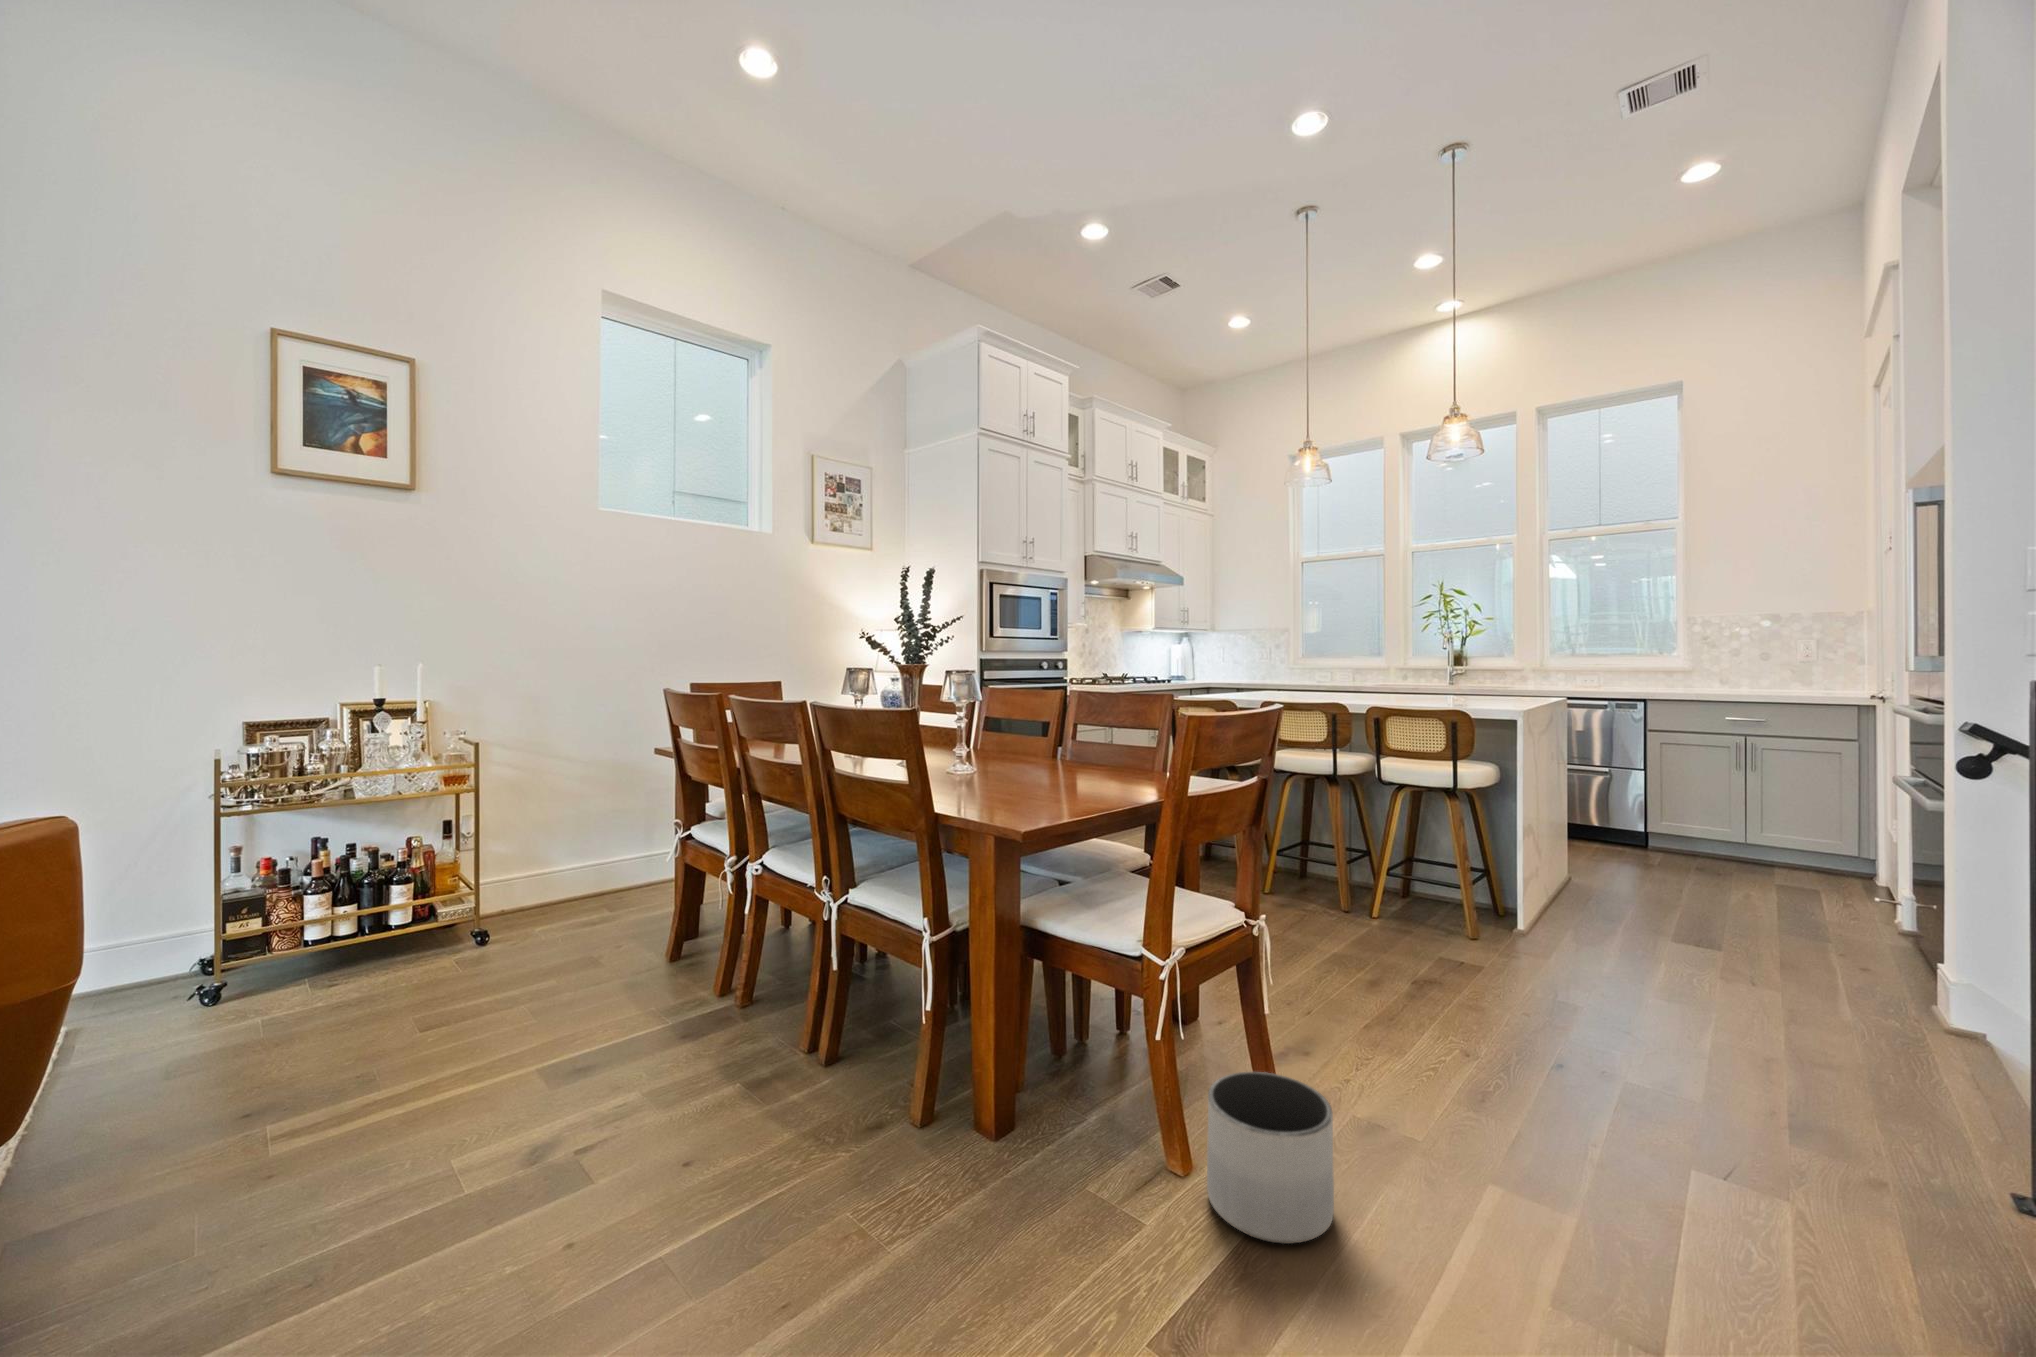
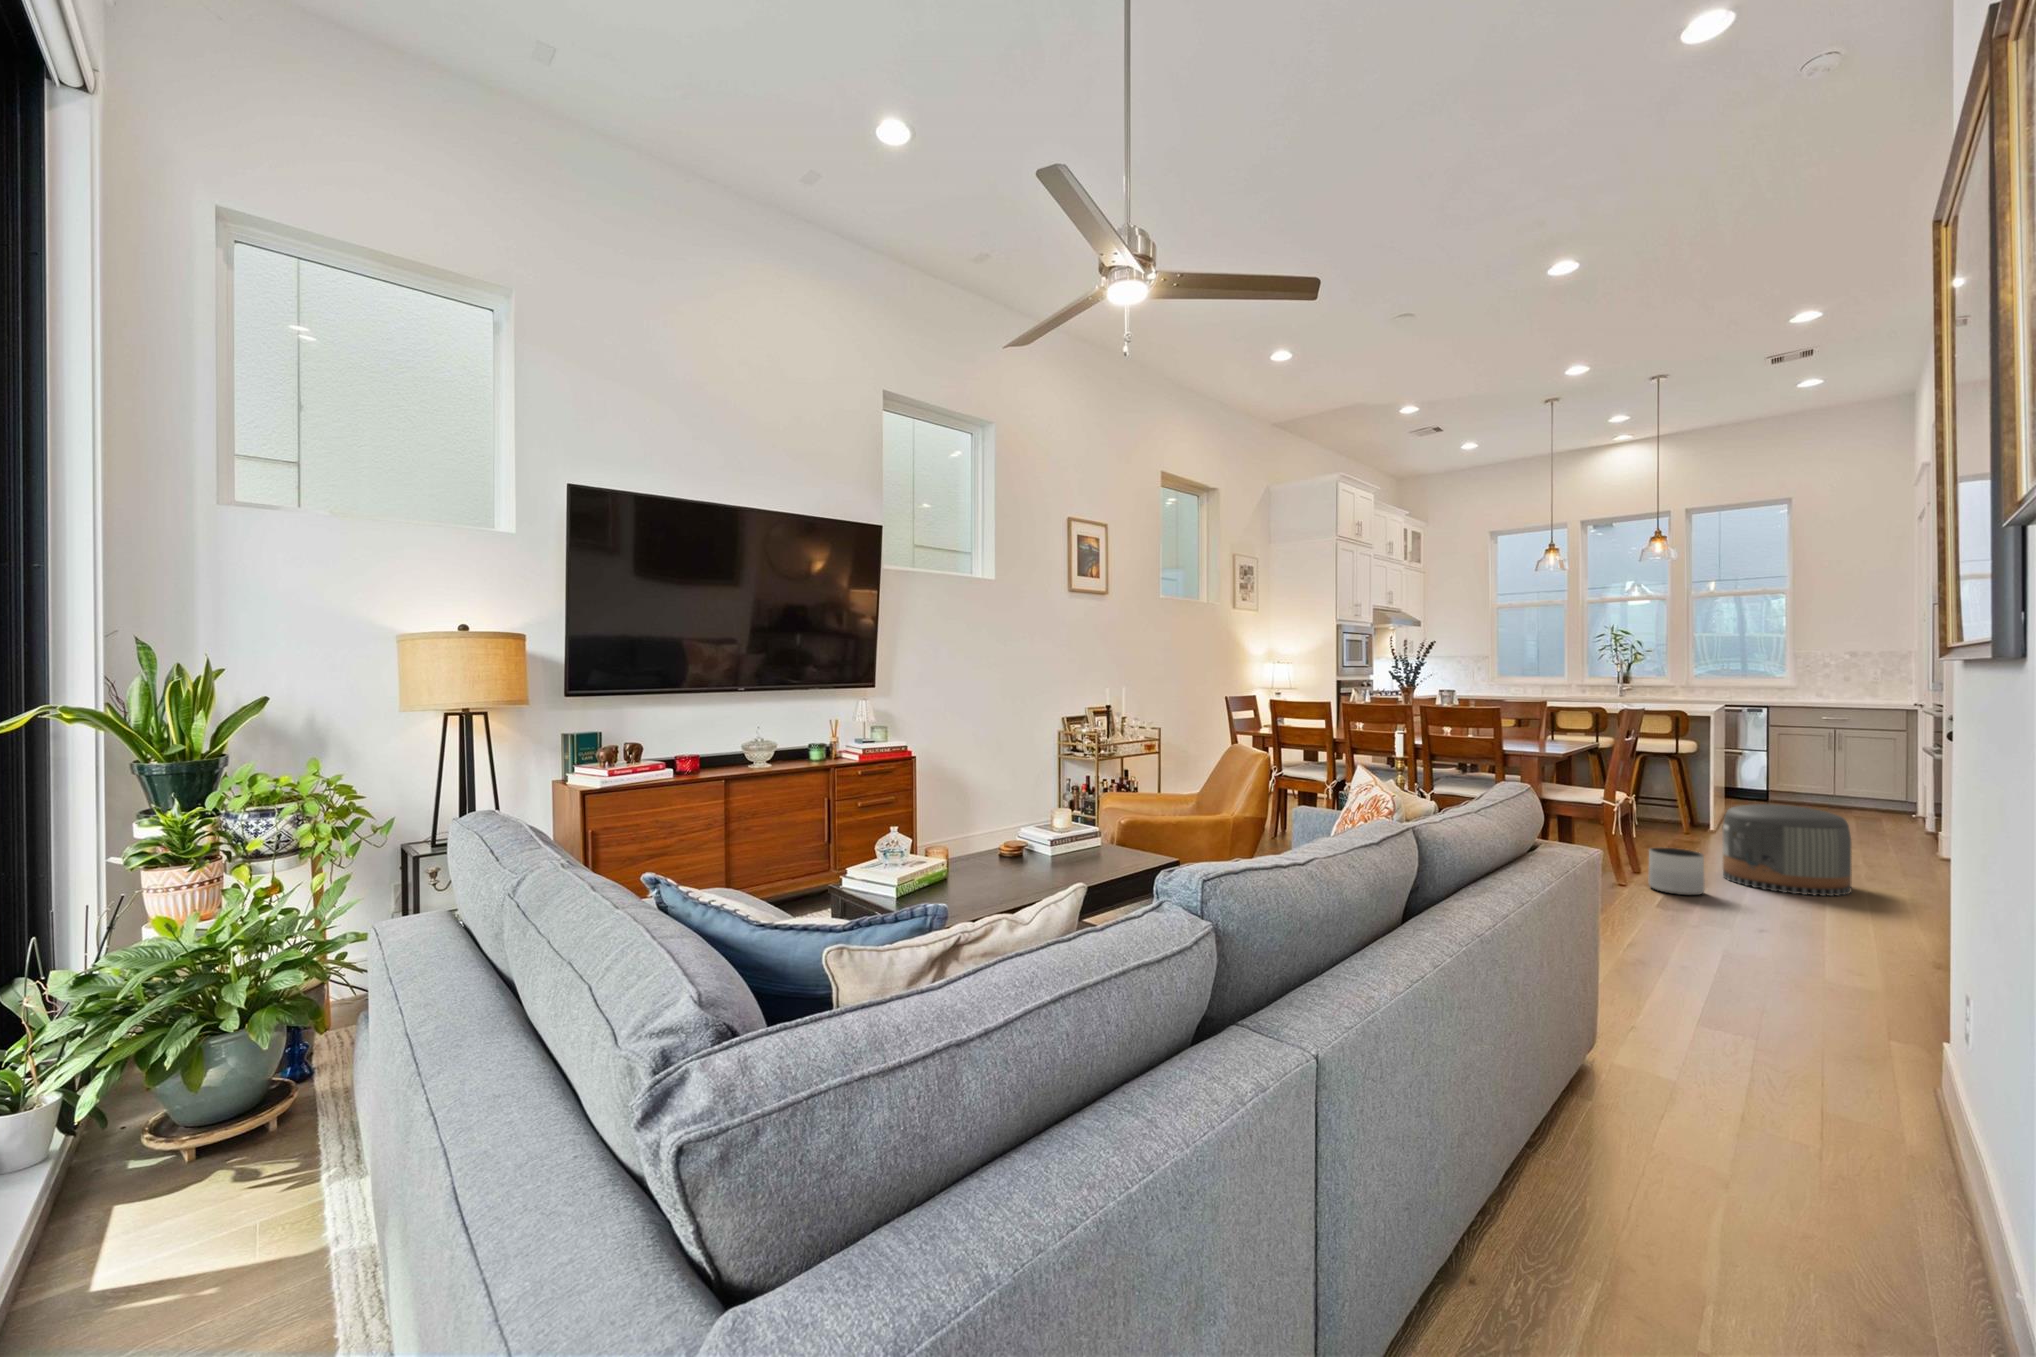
pouf: none [1439,938,1741,1244] -> present [1723,804,1852,896]

